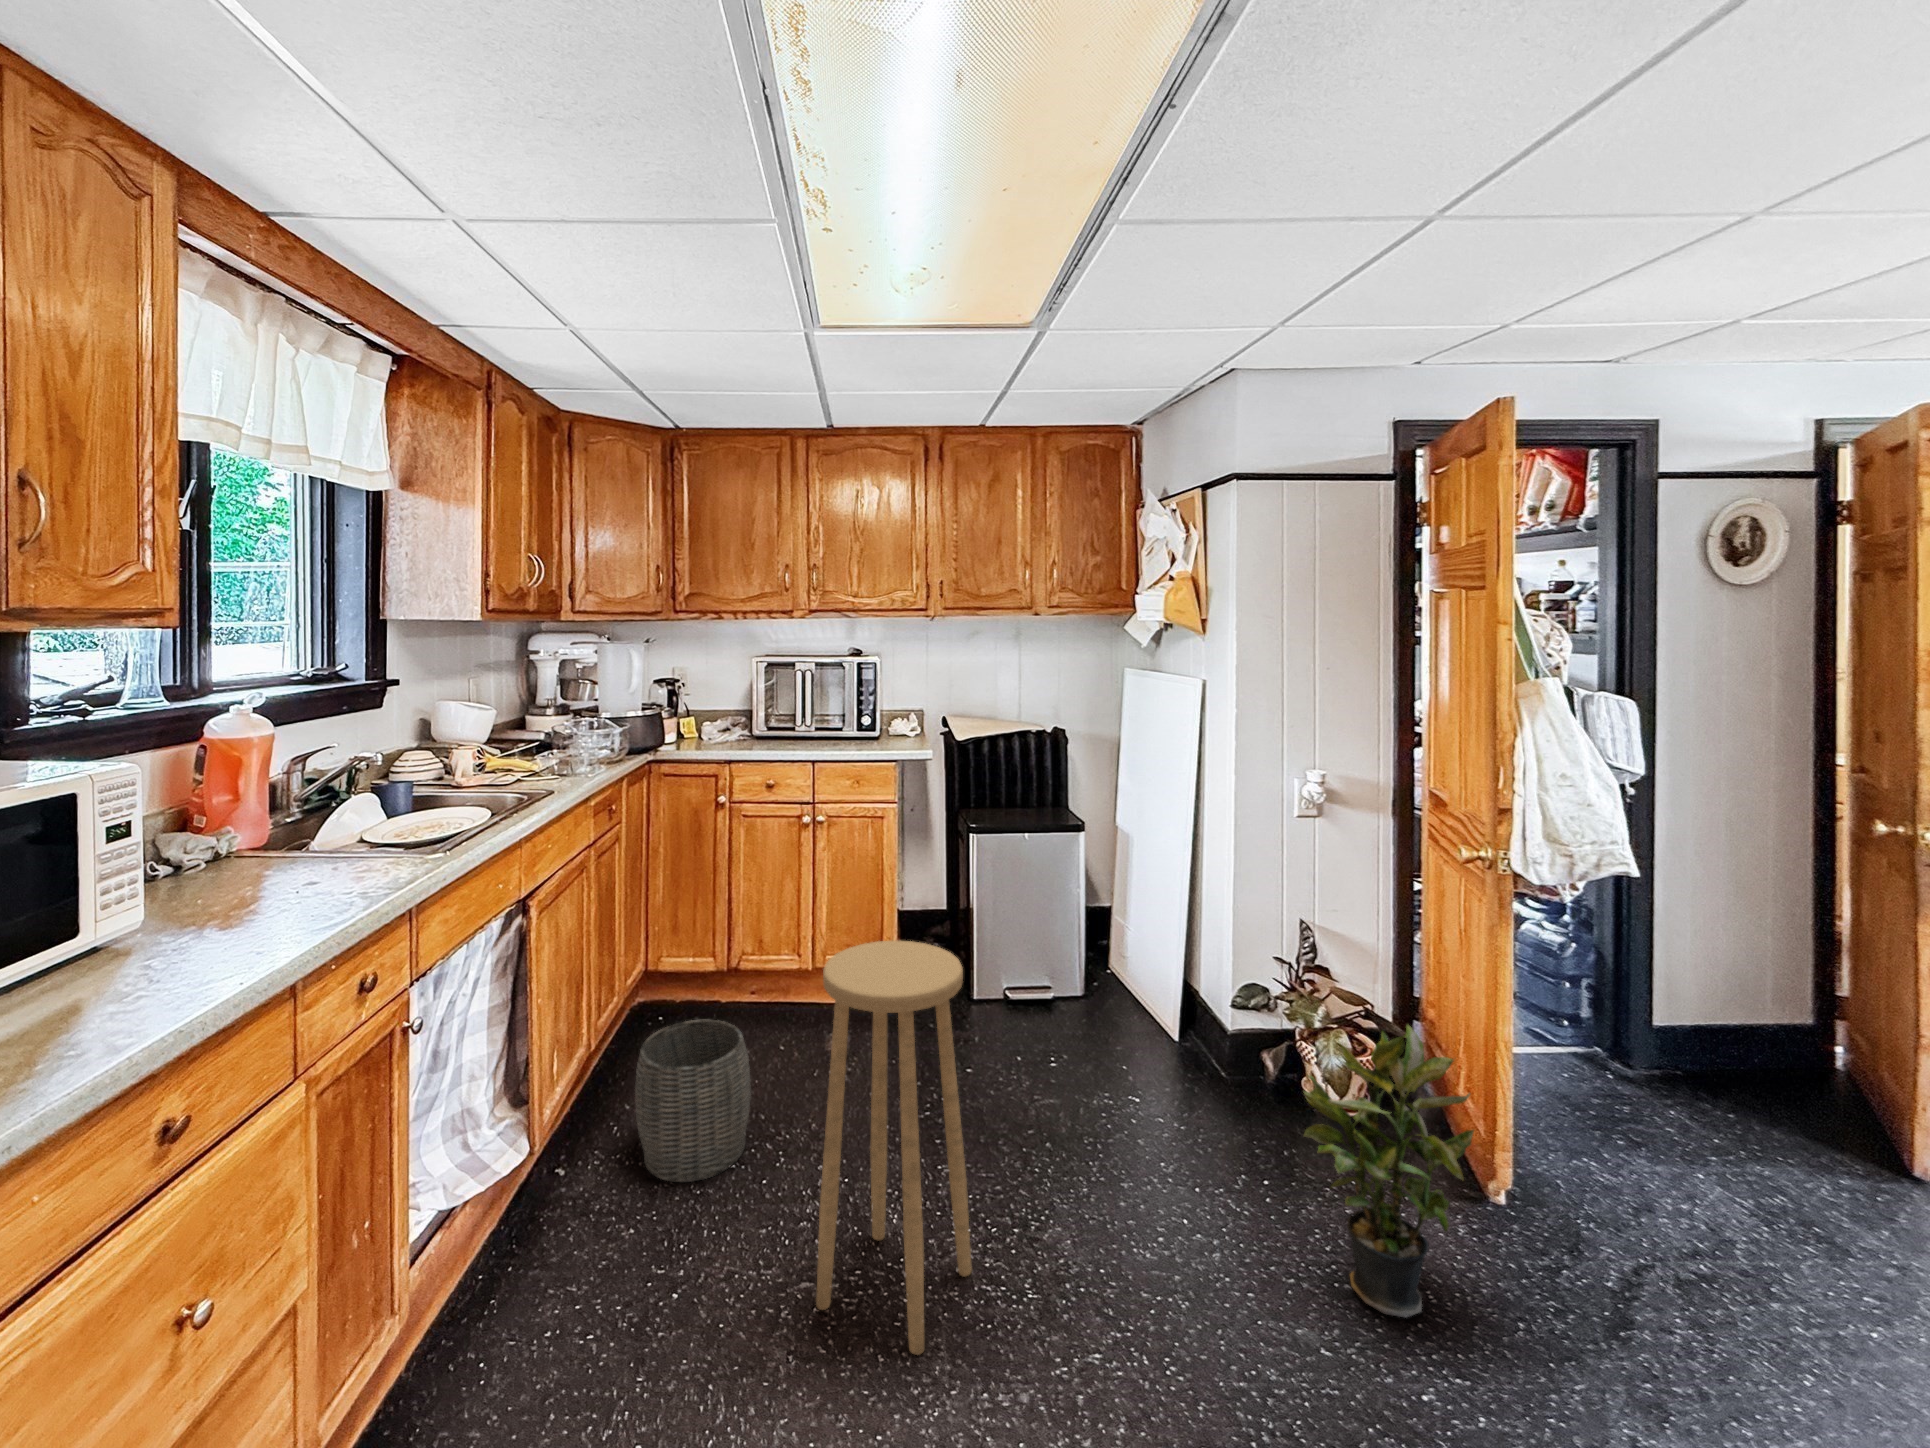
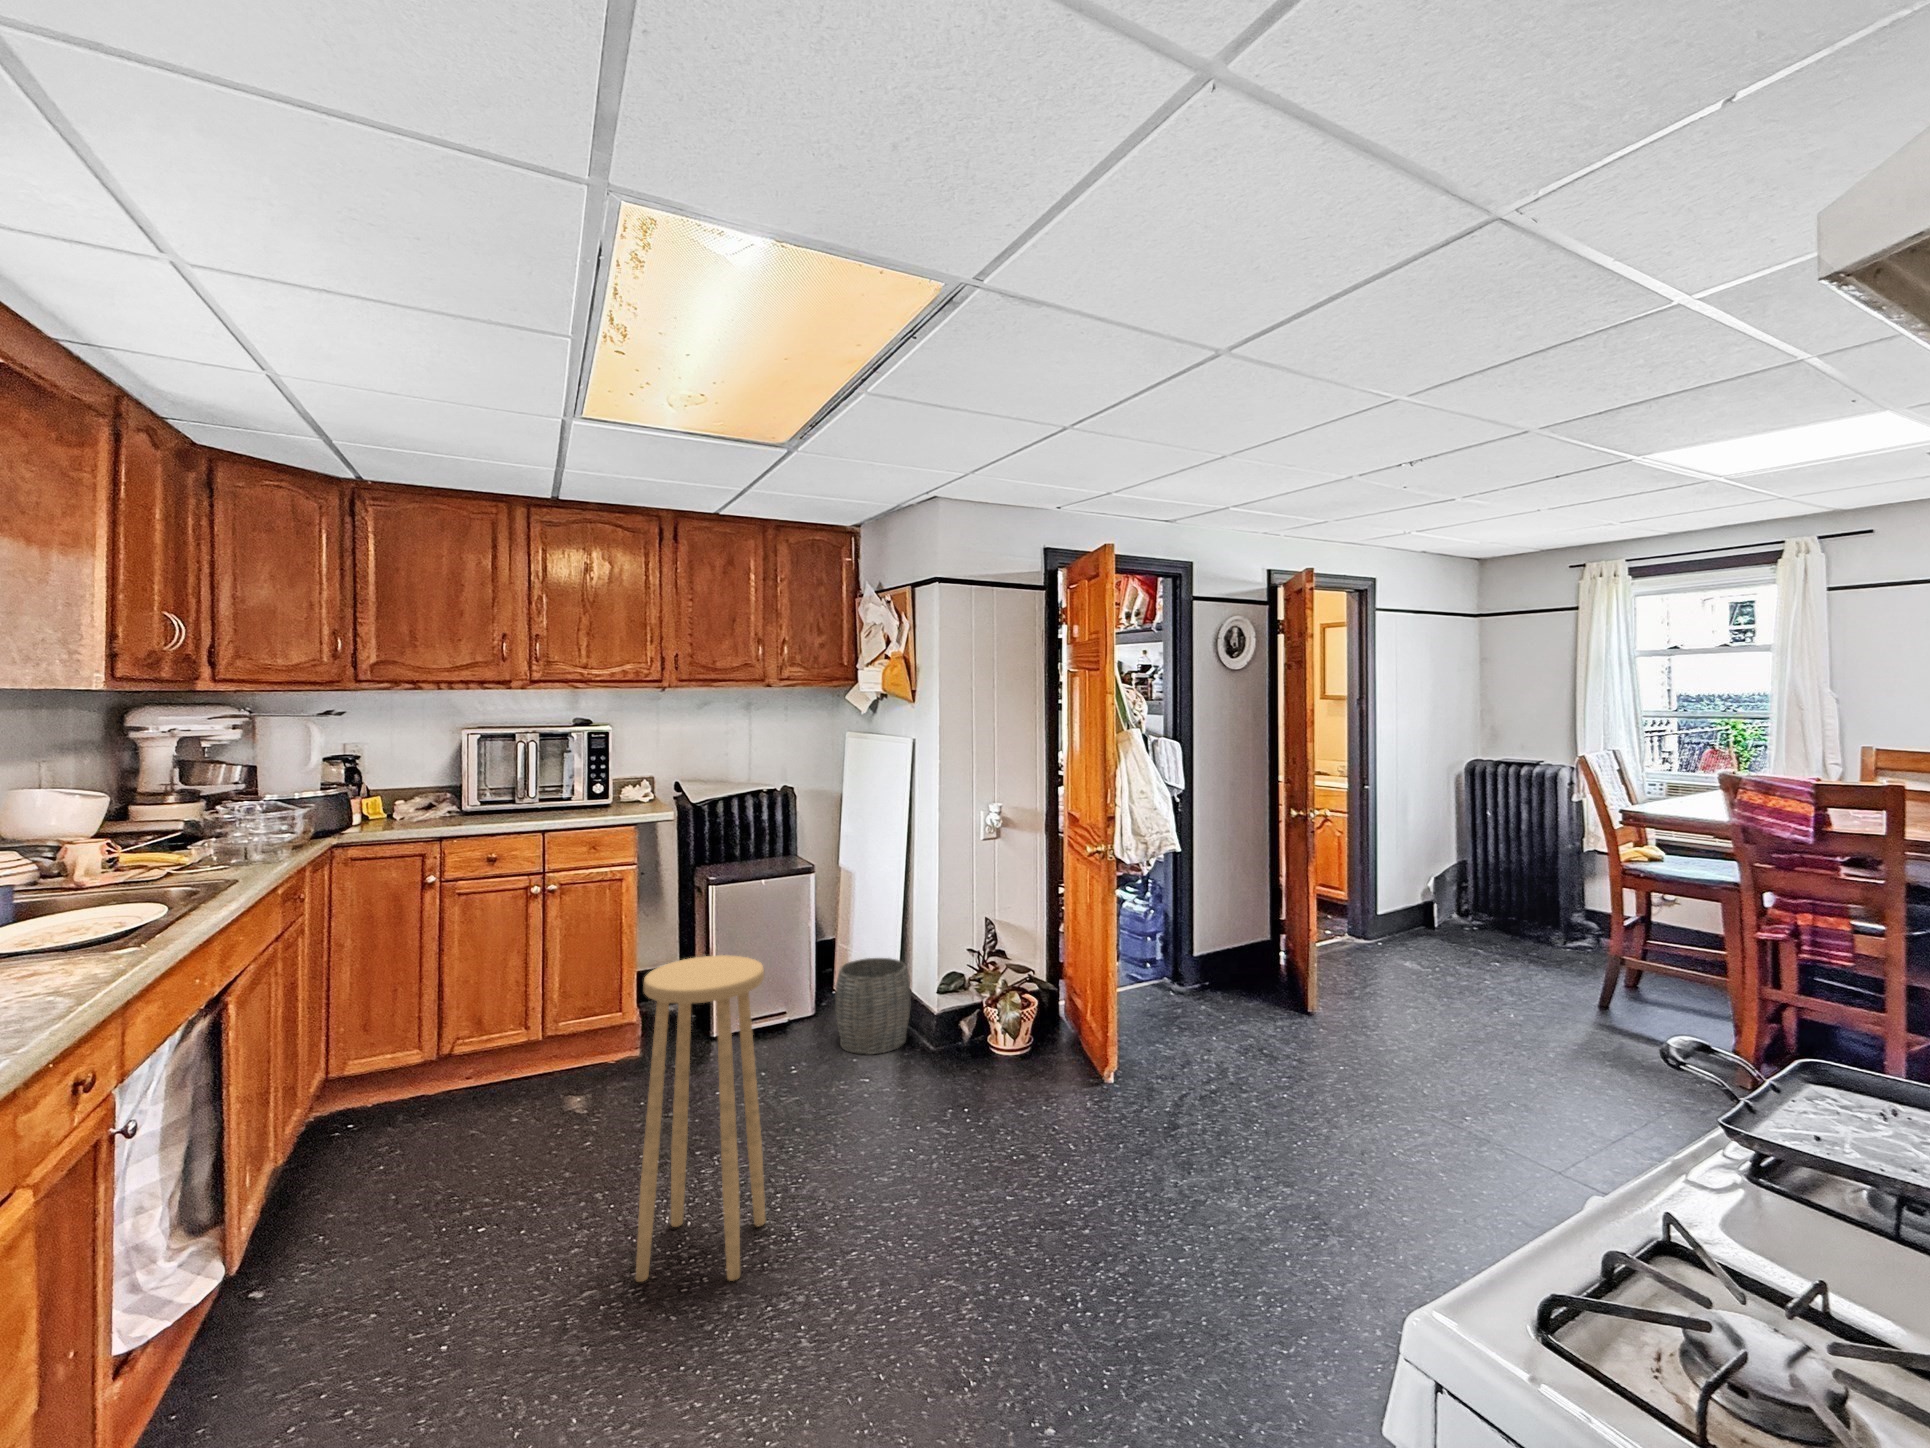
woven basket: present [635,1020,751,1182] -> present [835,958,911,1054]
potted plant: present [1304,1025,1474,1317] -> none [1000,961,1100,1161]

